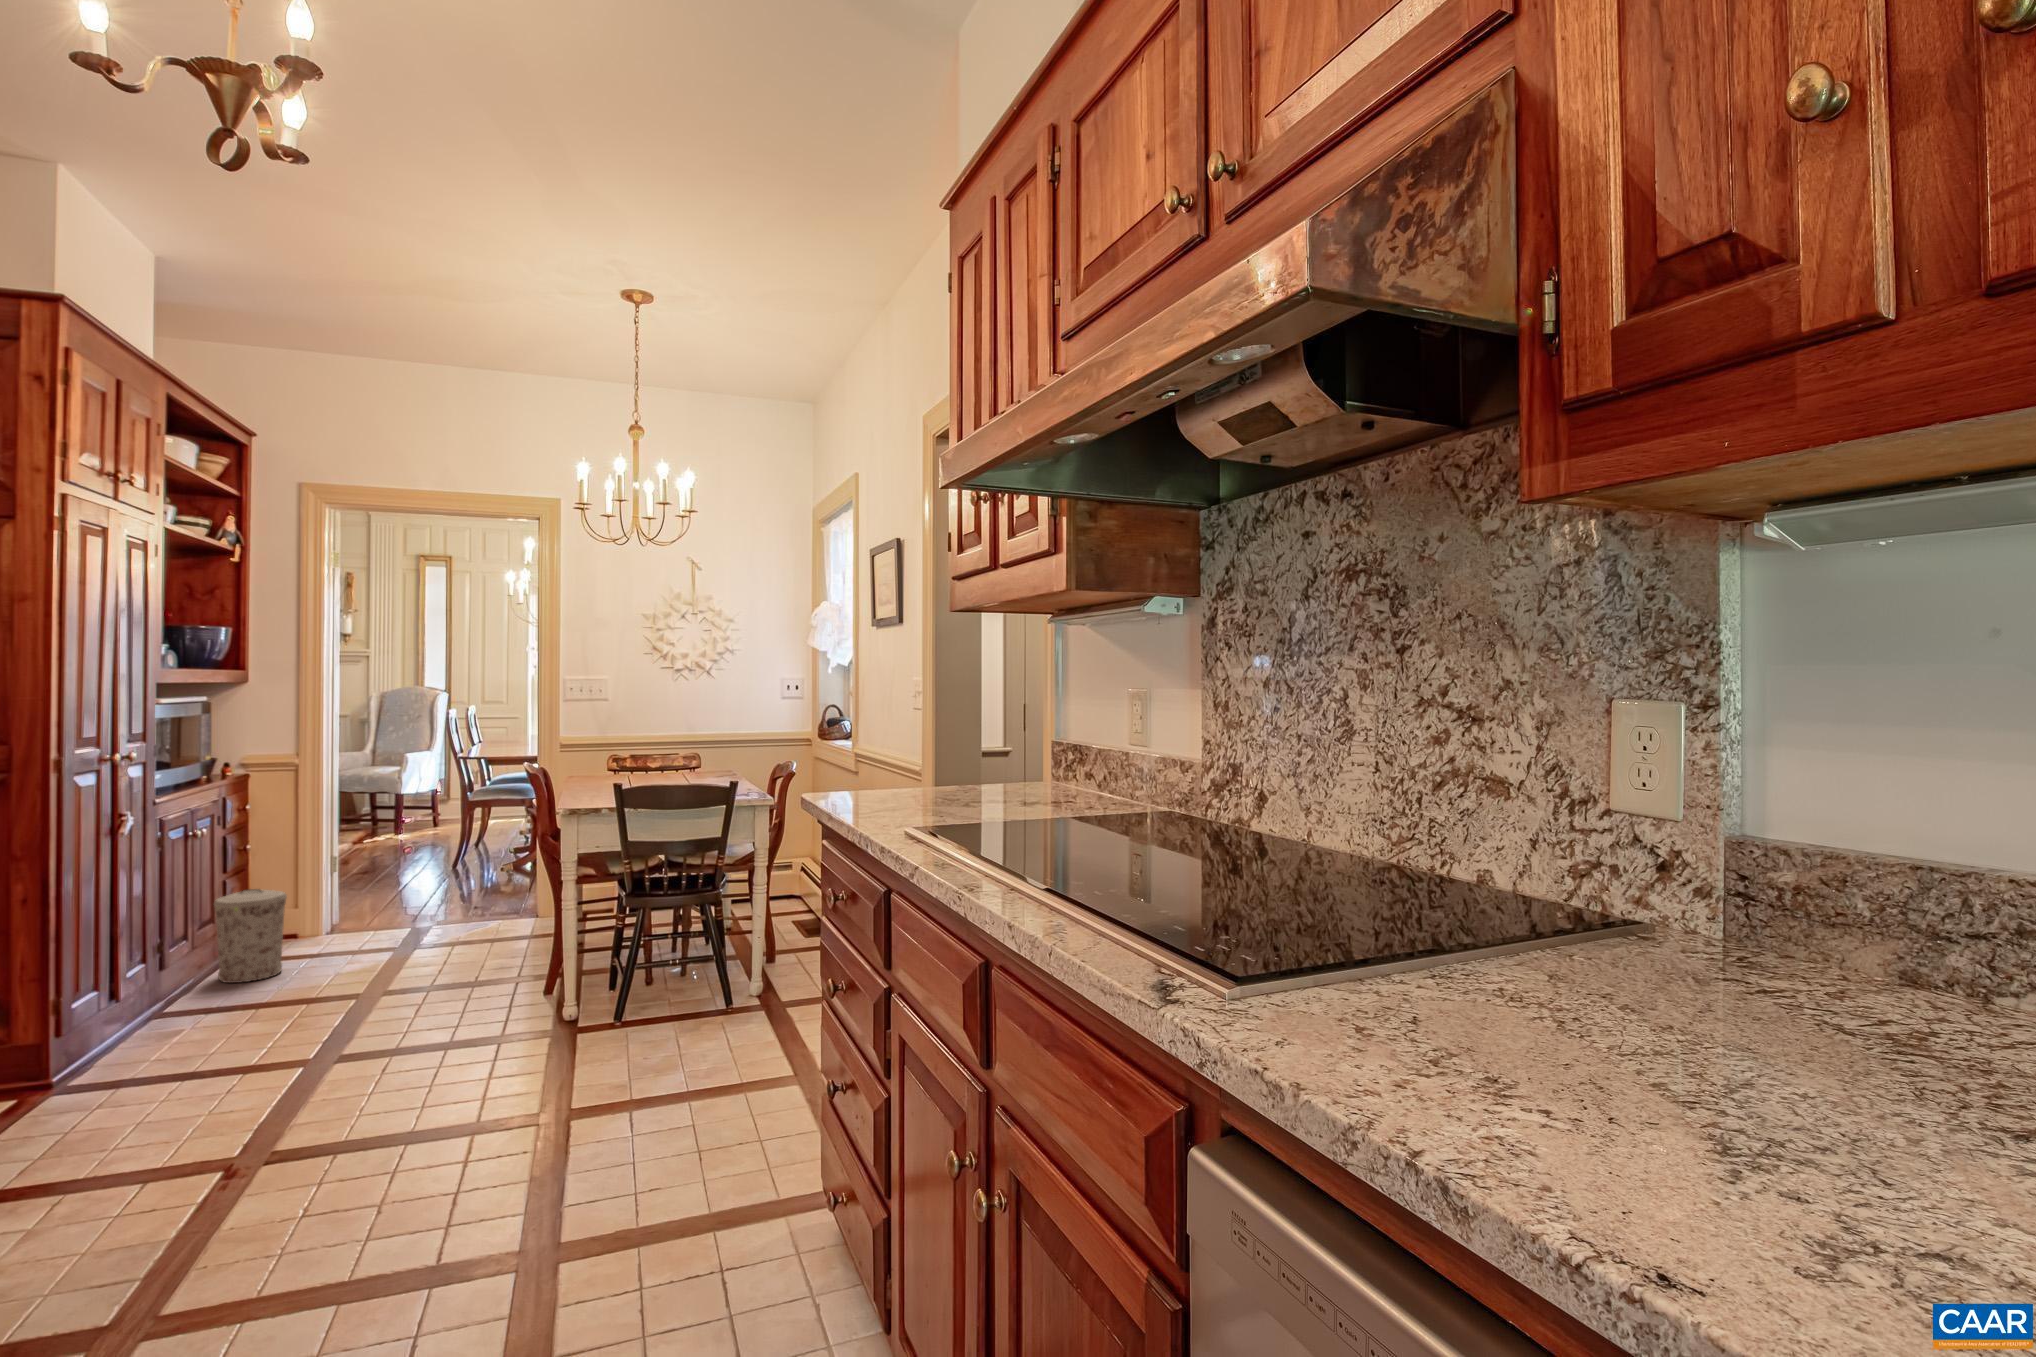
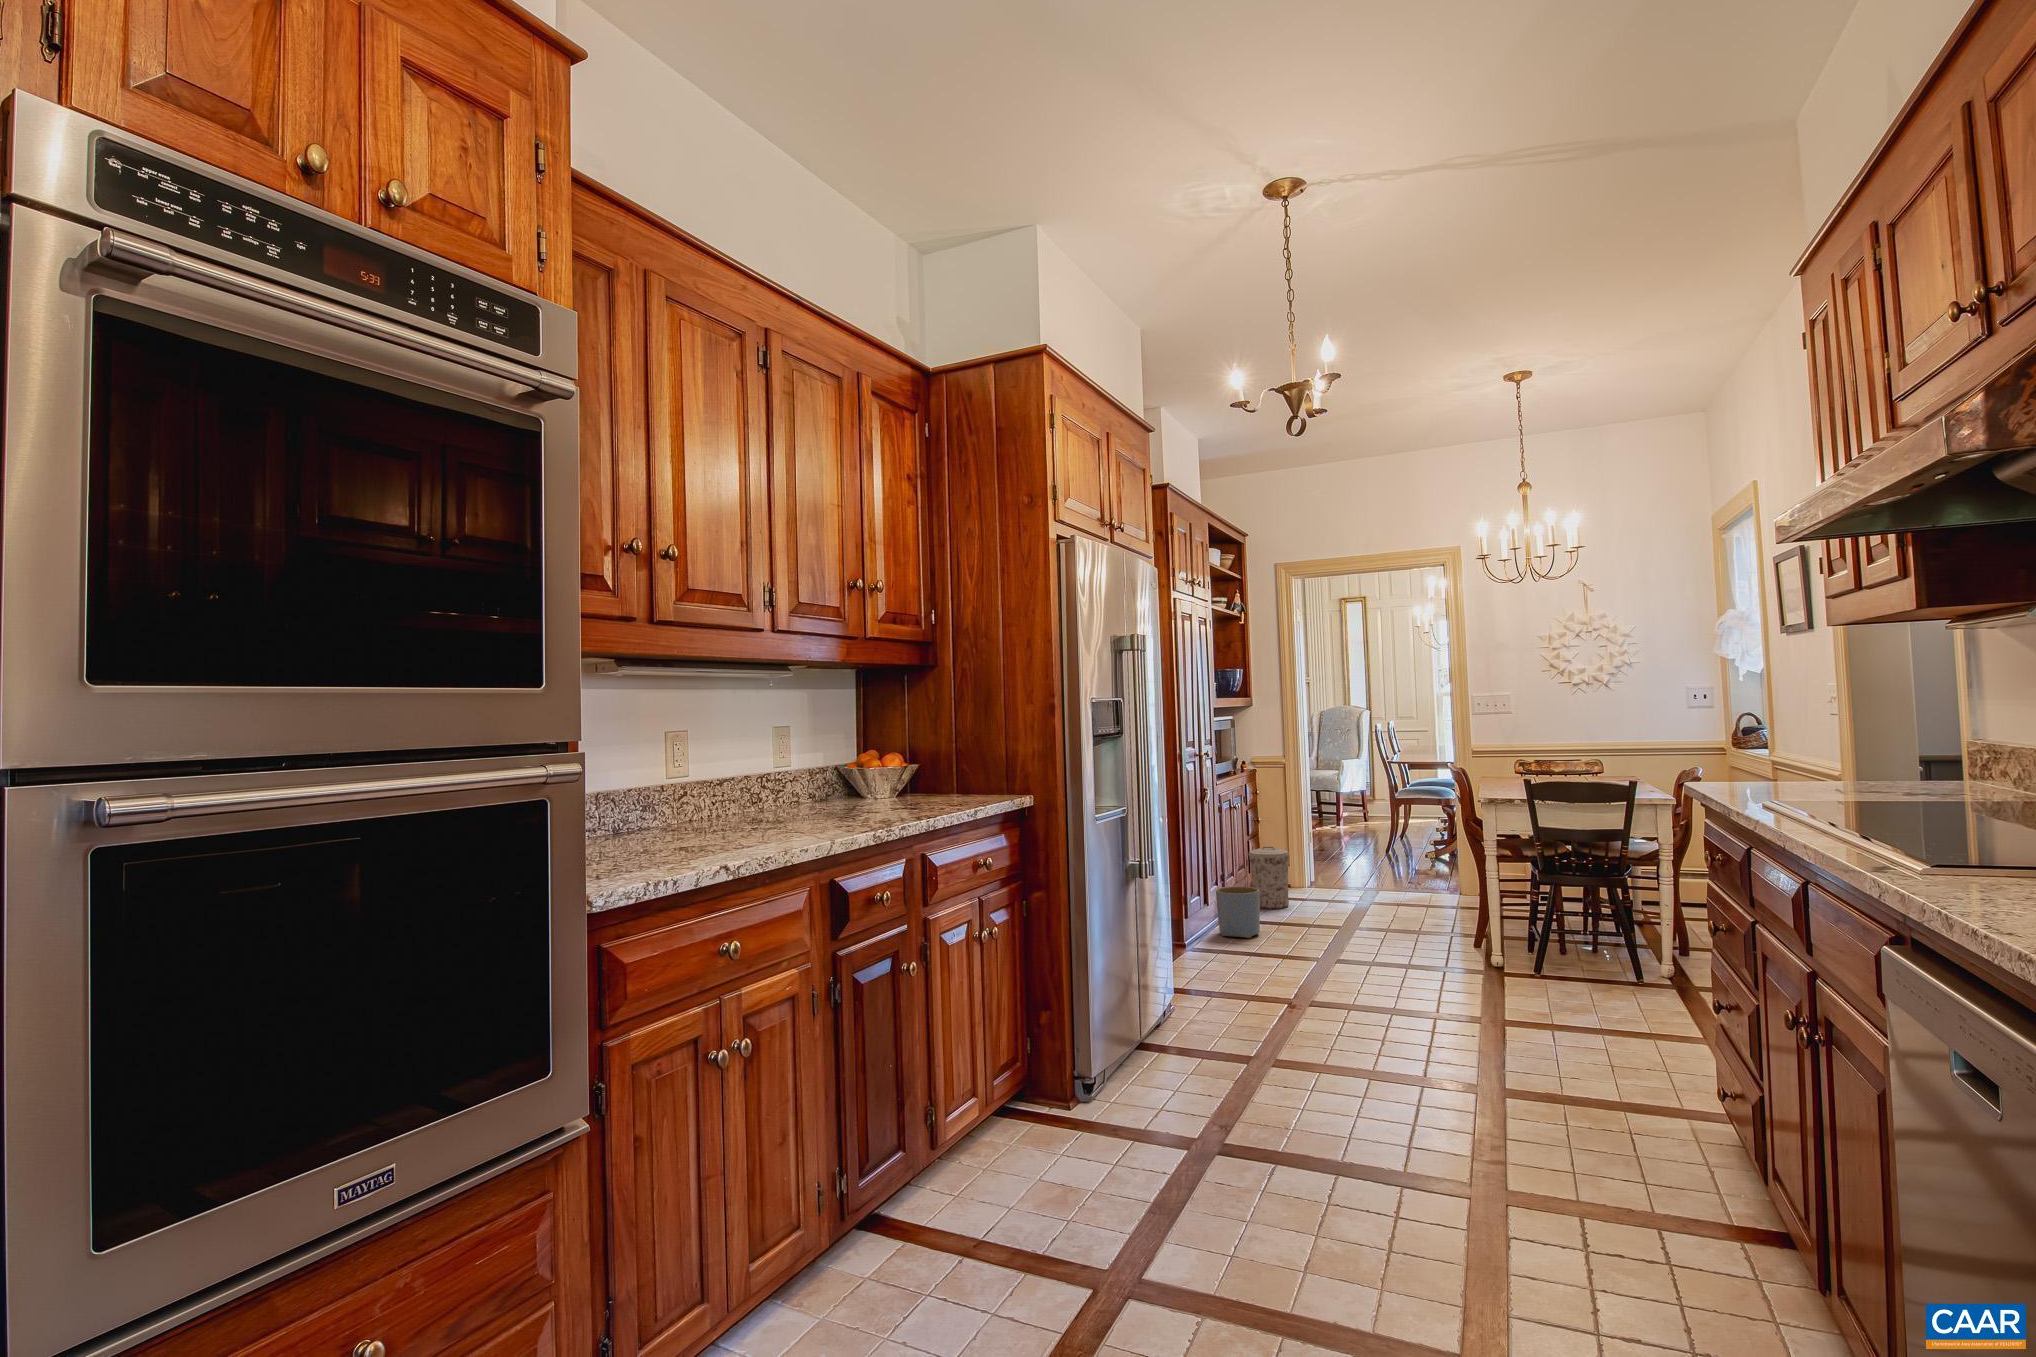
planter: none [127,961,216,1050] -> present [1216,886,1260,938]

